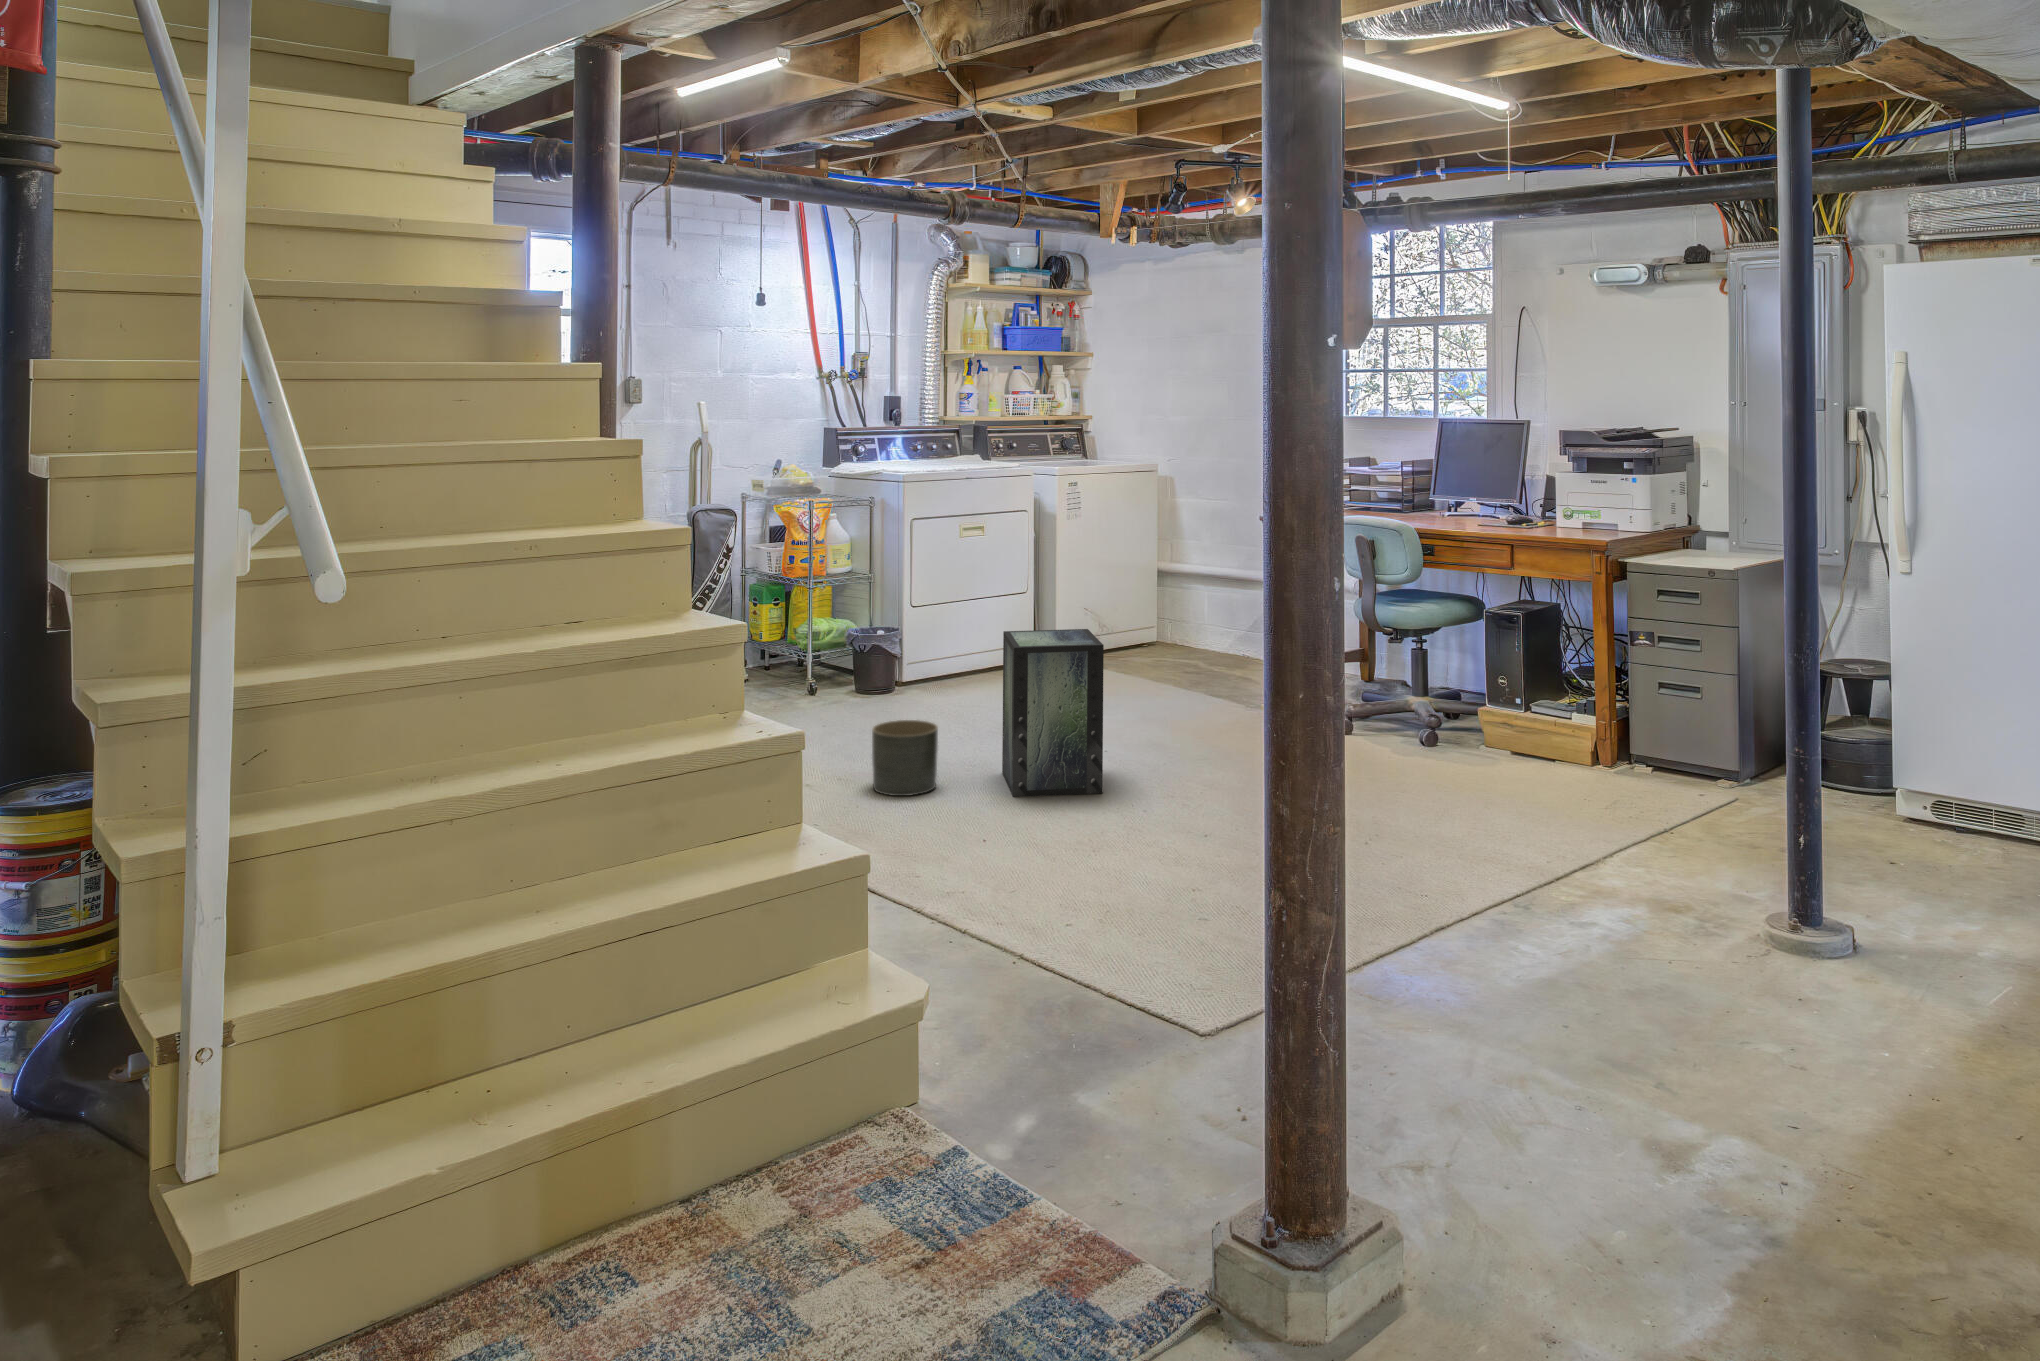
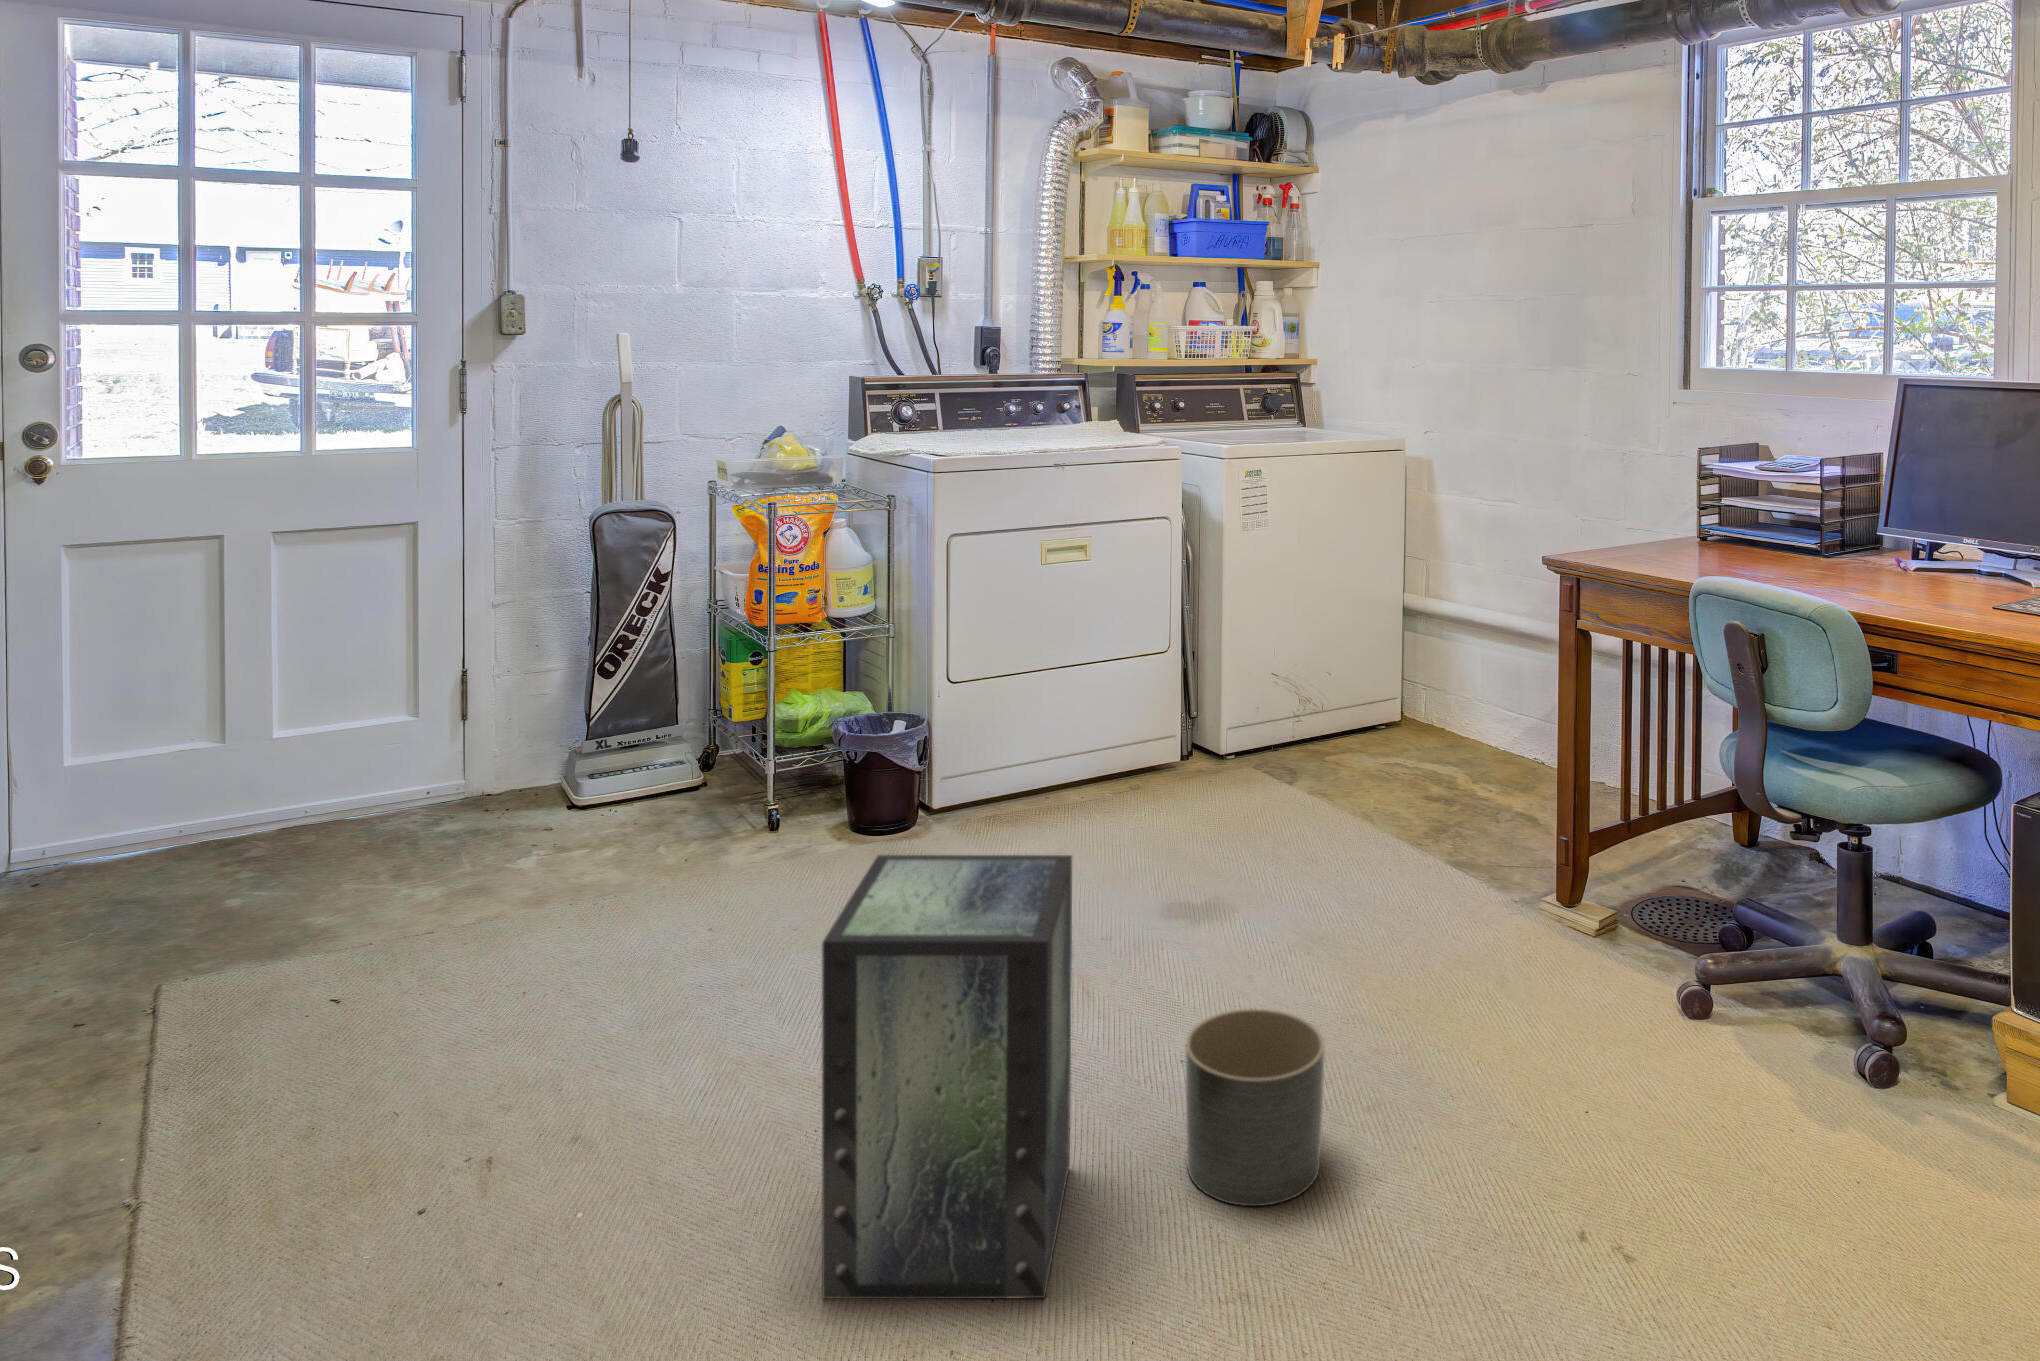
planter: present [872,720,938,796] -> present [1186,1009,1324,1206]

